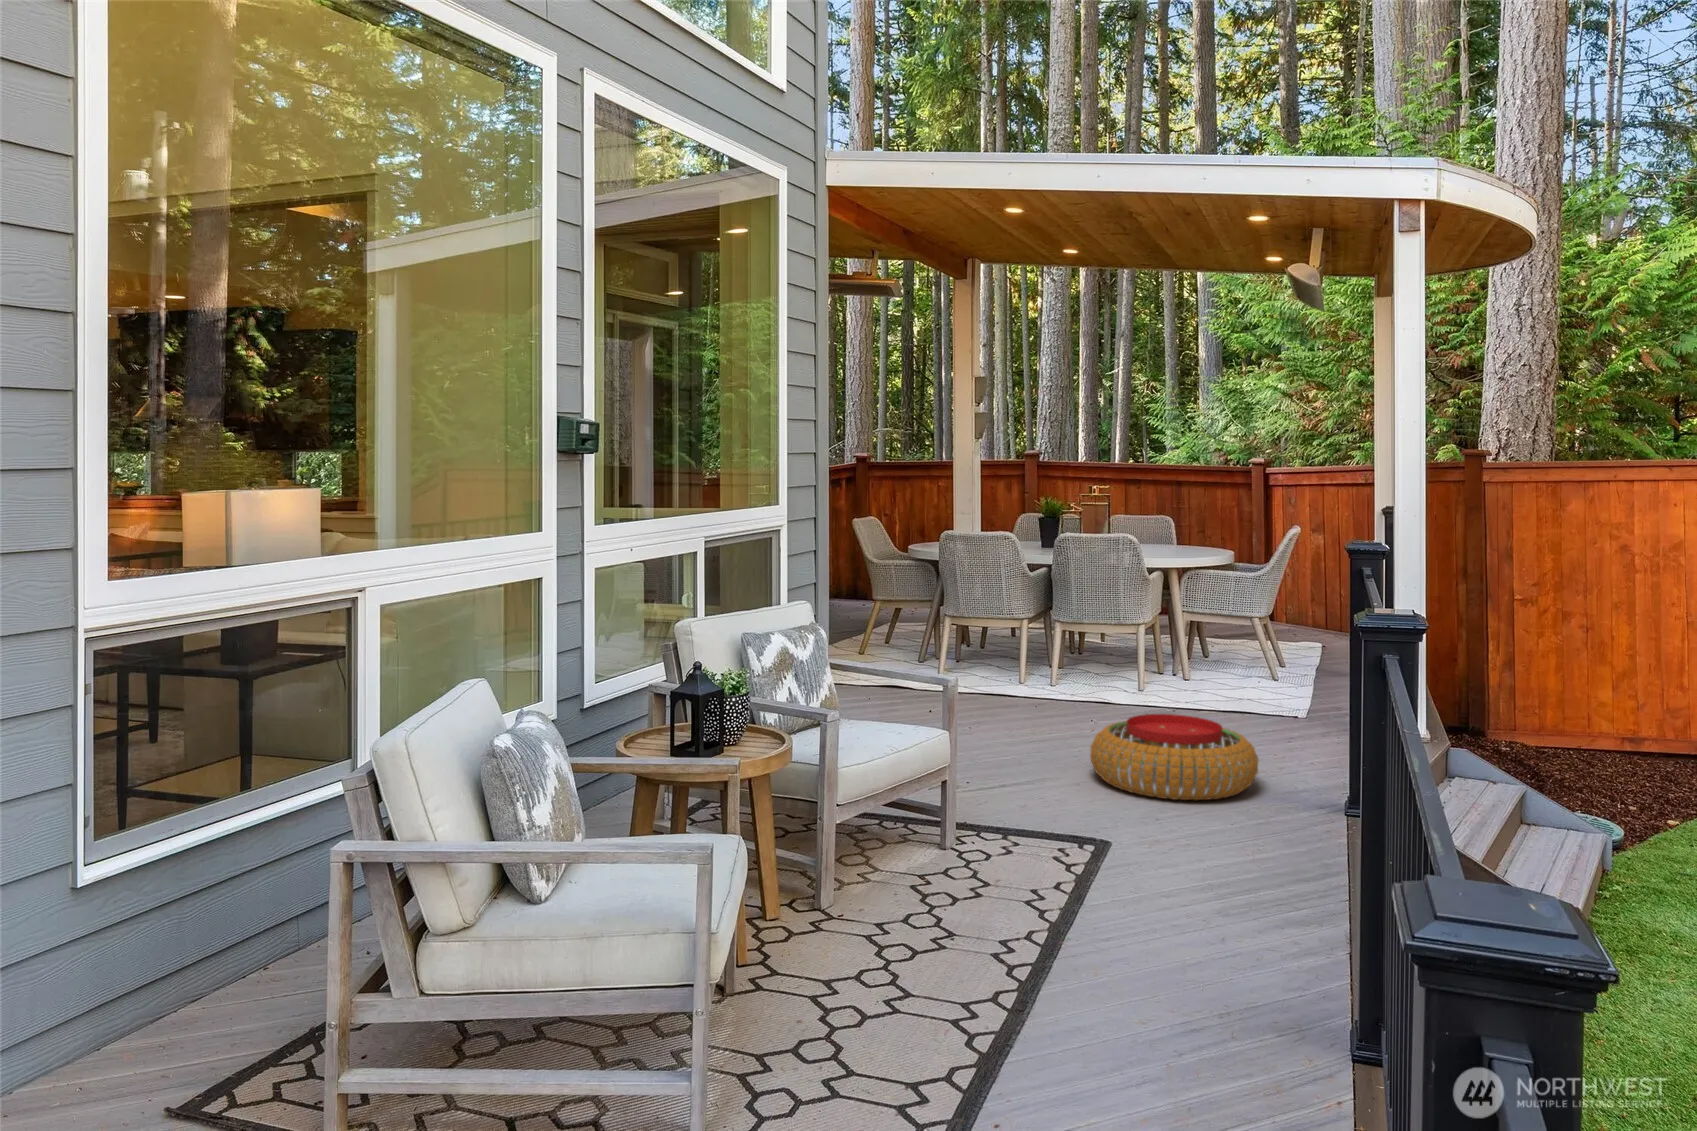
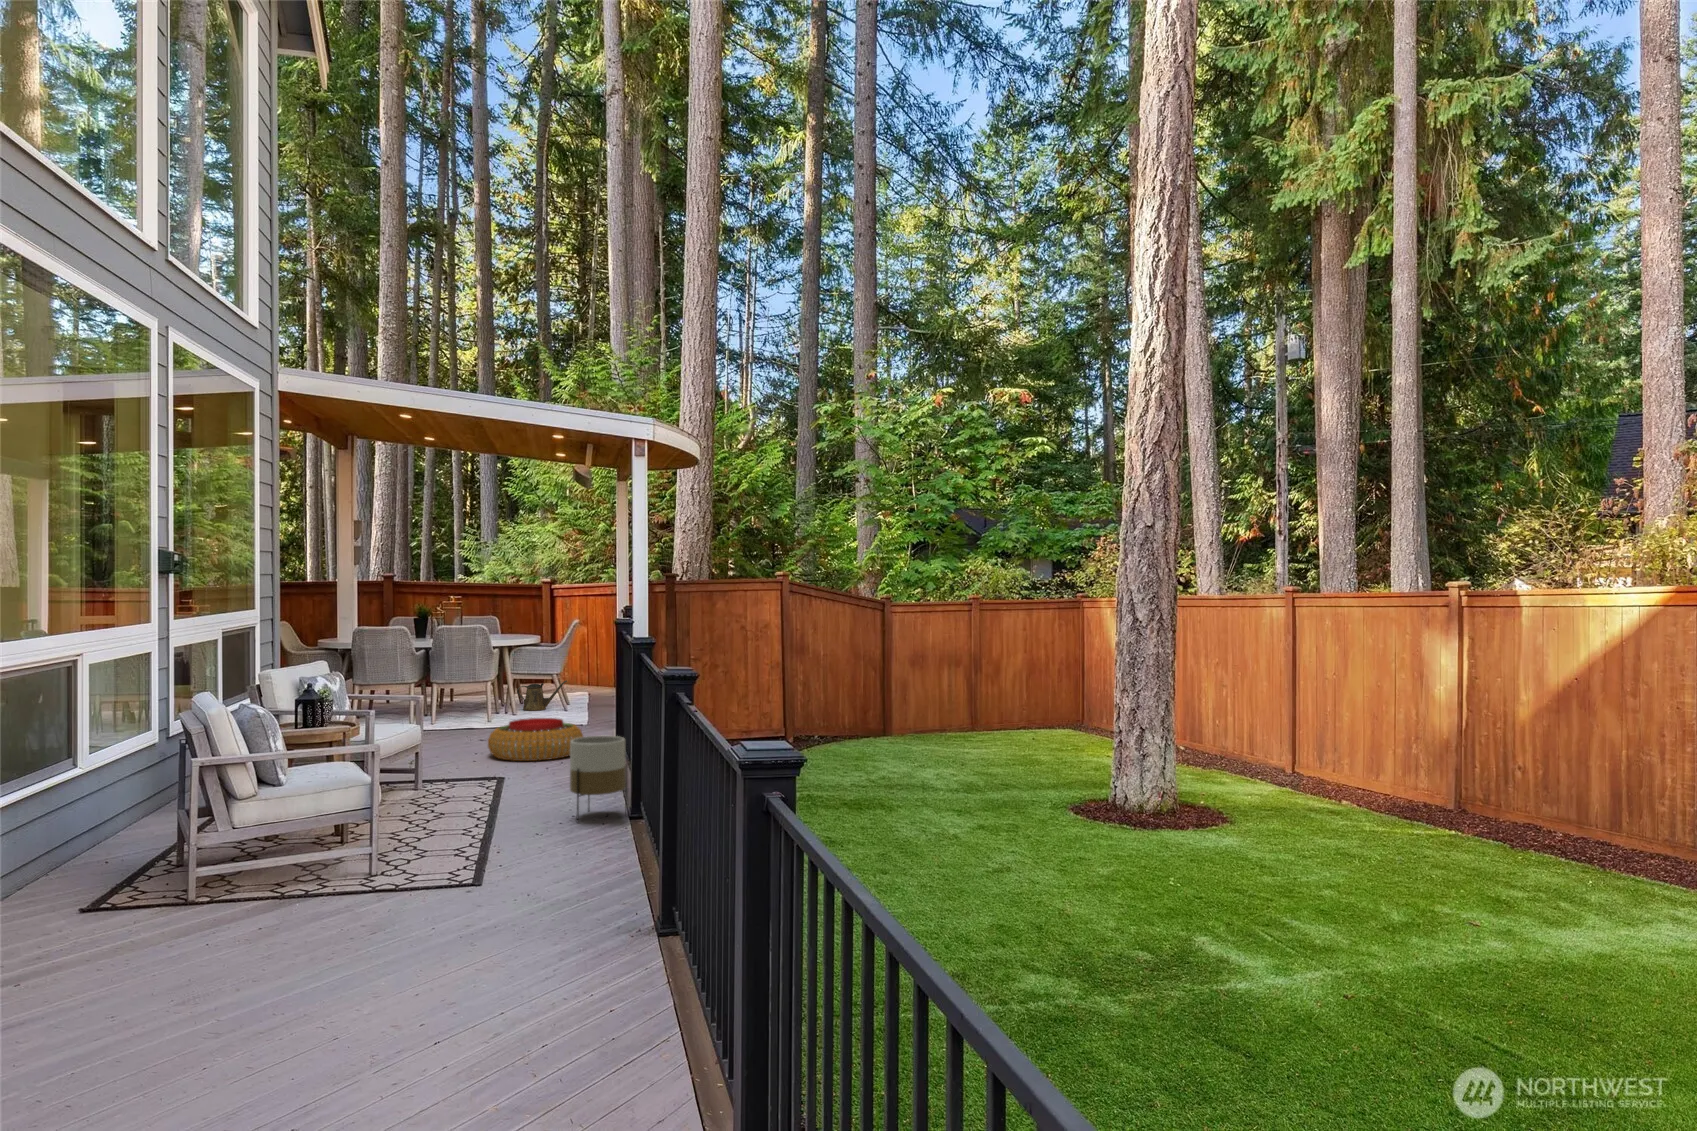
watering can: none [1186,631,1266,674] -> present [517,680,567,711]
planter: none [1161,835,1295,1043] -> present [570,736,627,822]

